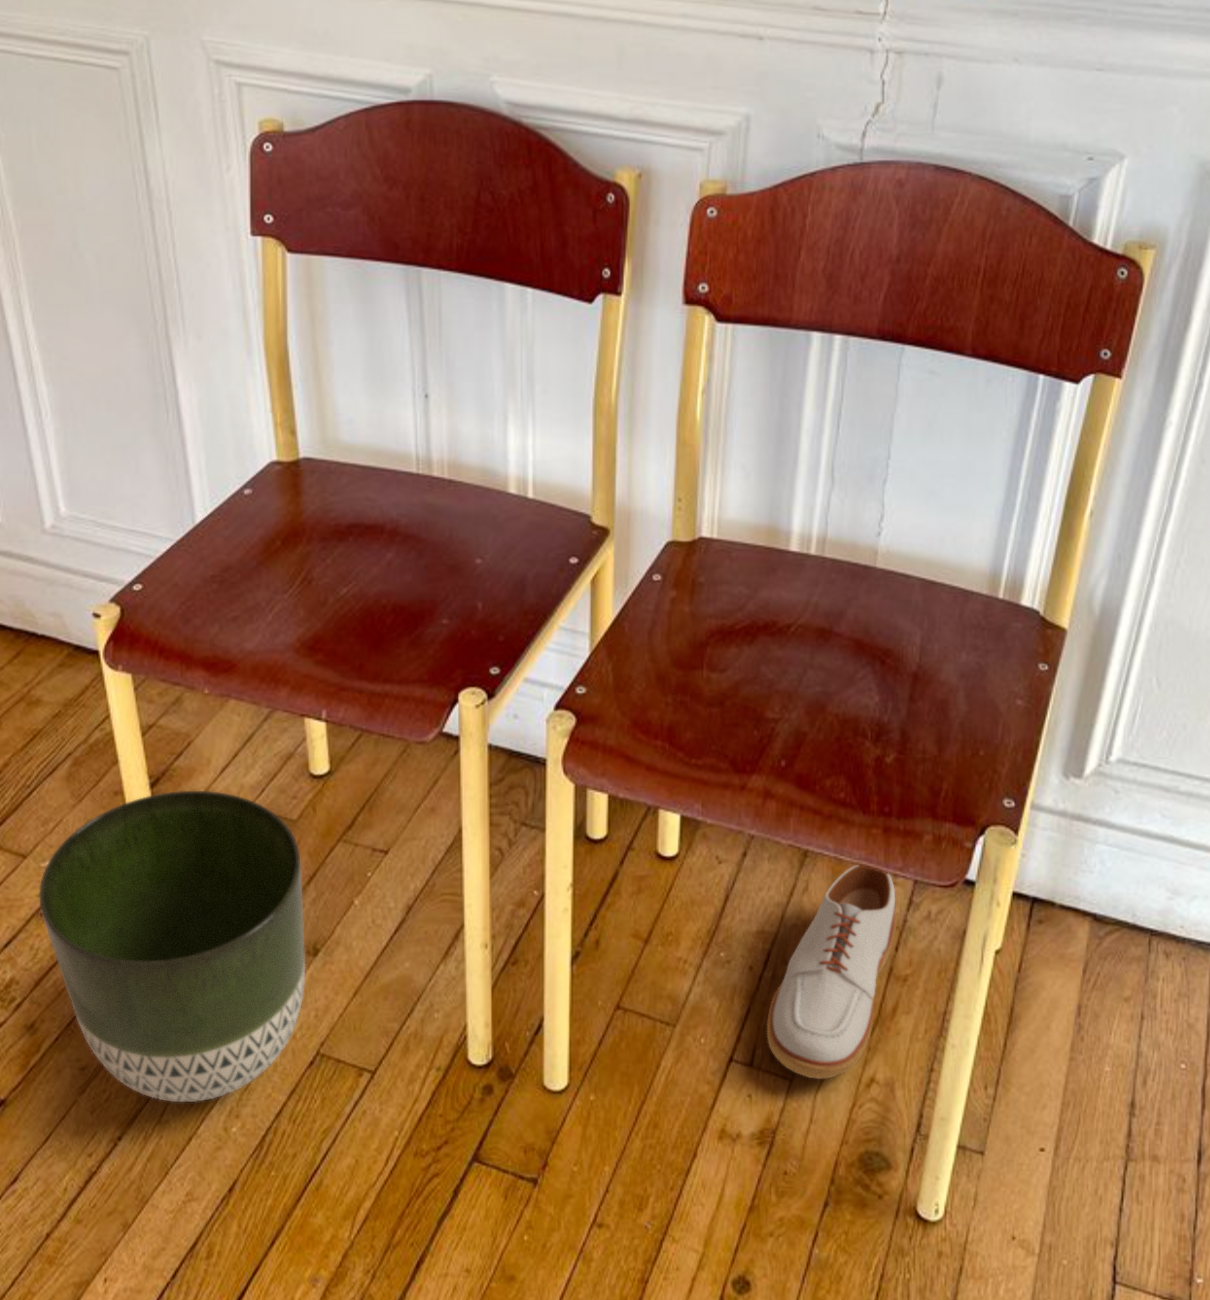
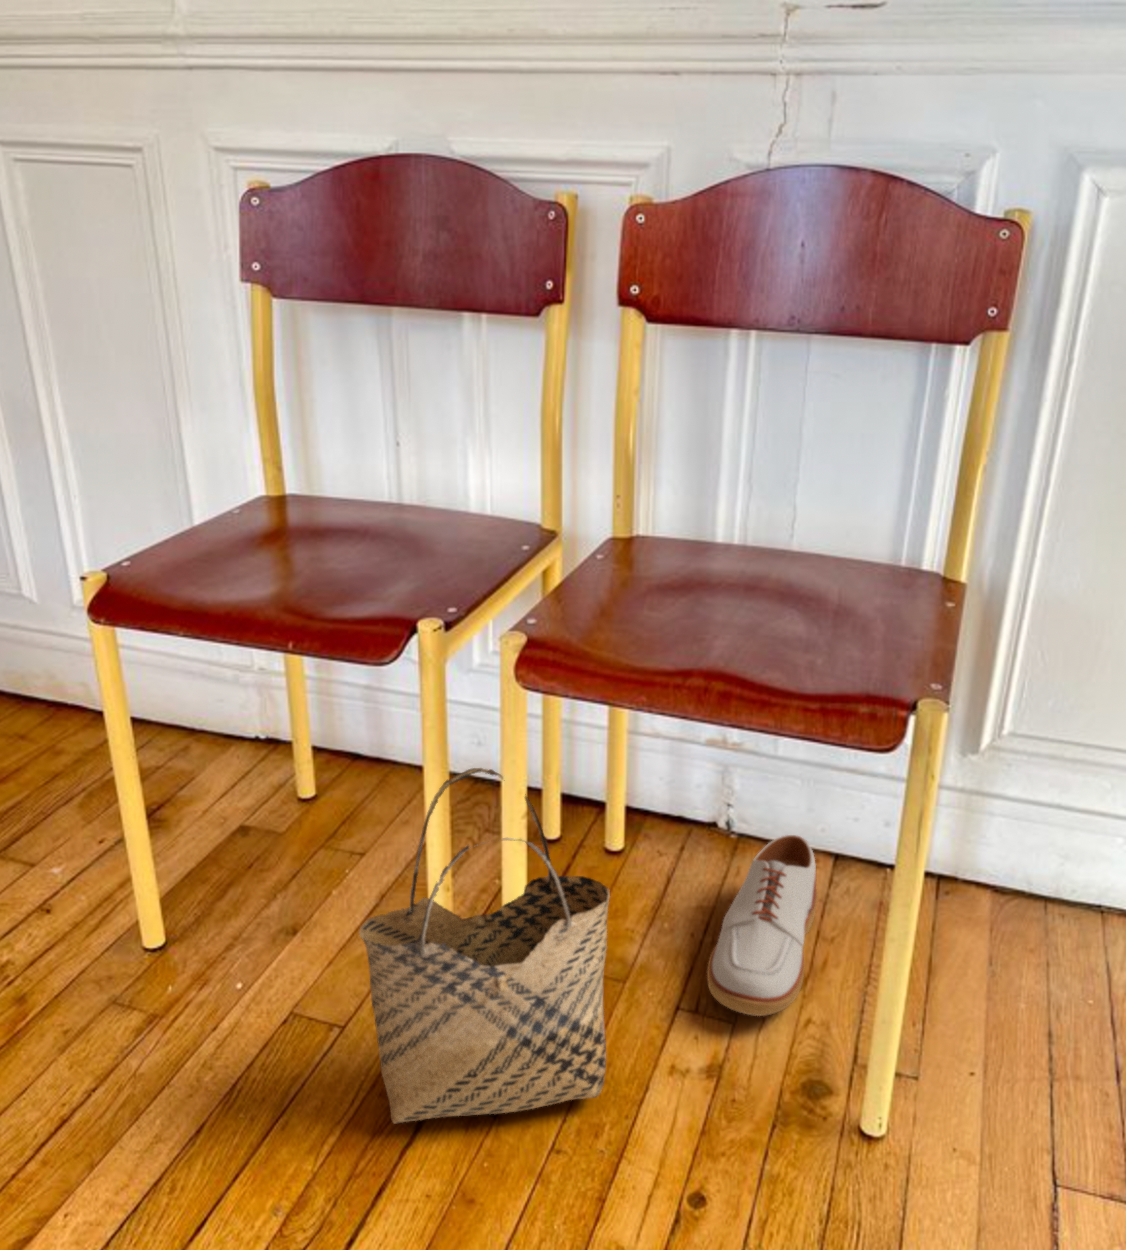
planter: present [39,791,305,1102] -> none [28,761,276,1051]
woven basket: none [397,841,664,1193] -> present [359,768,610,1124]

